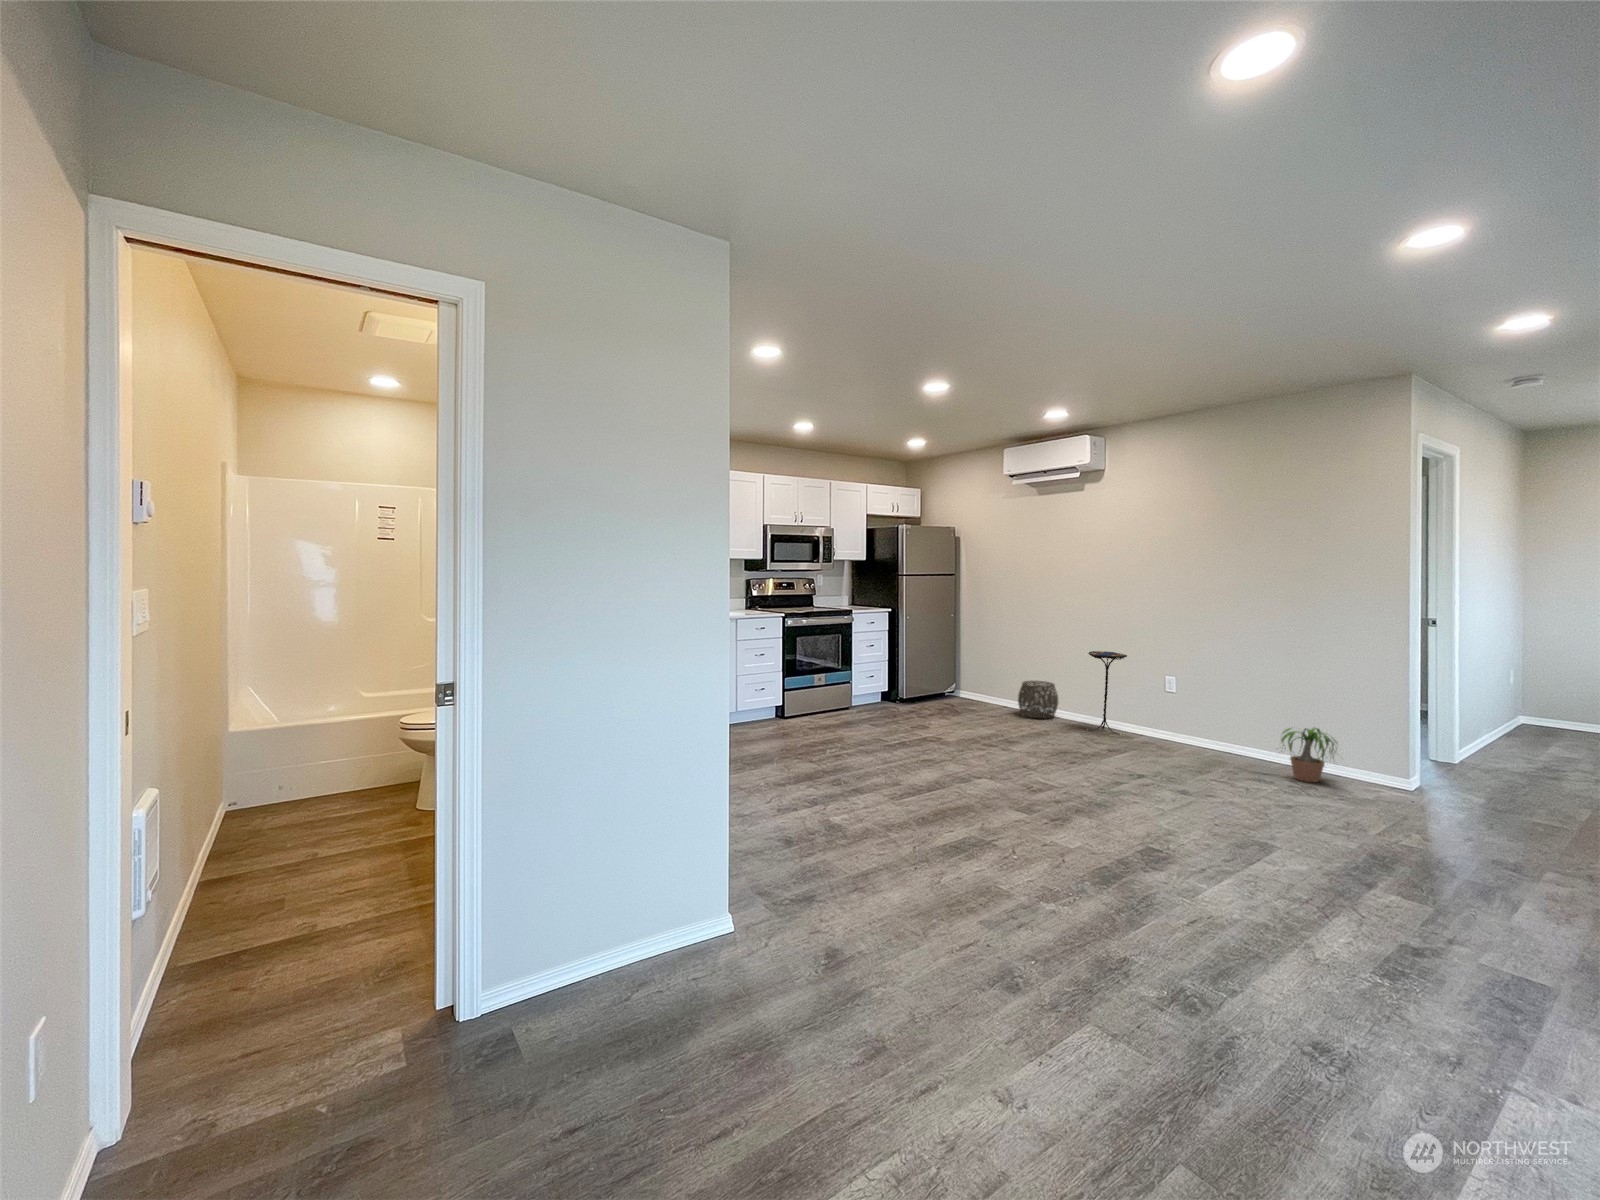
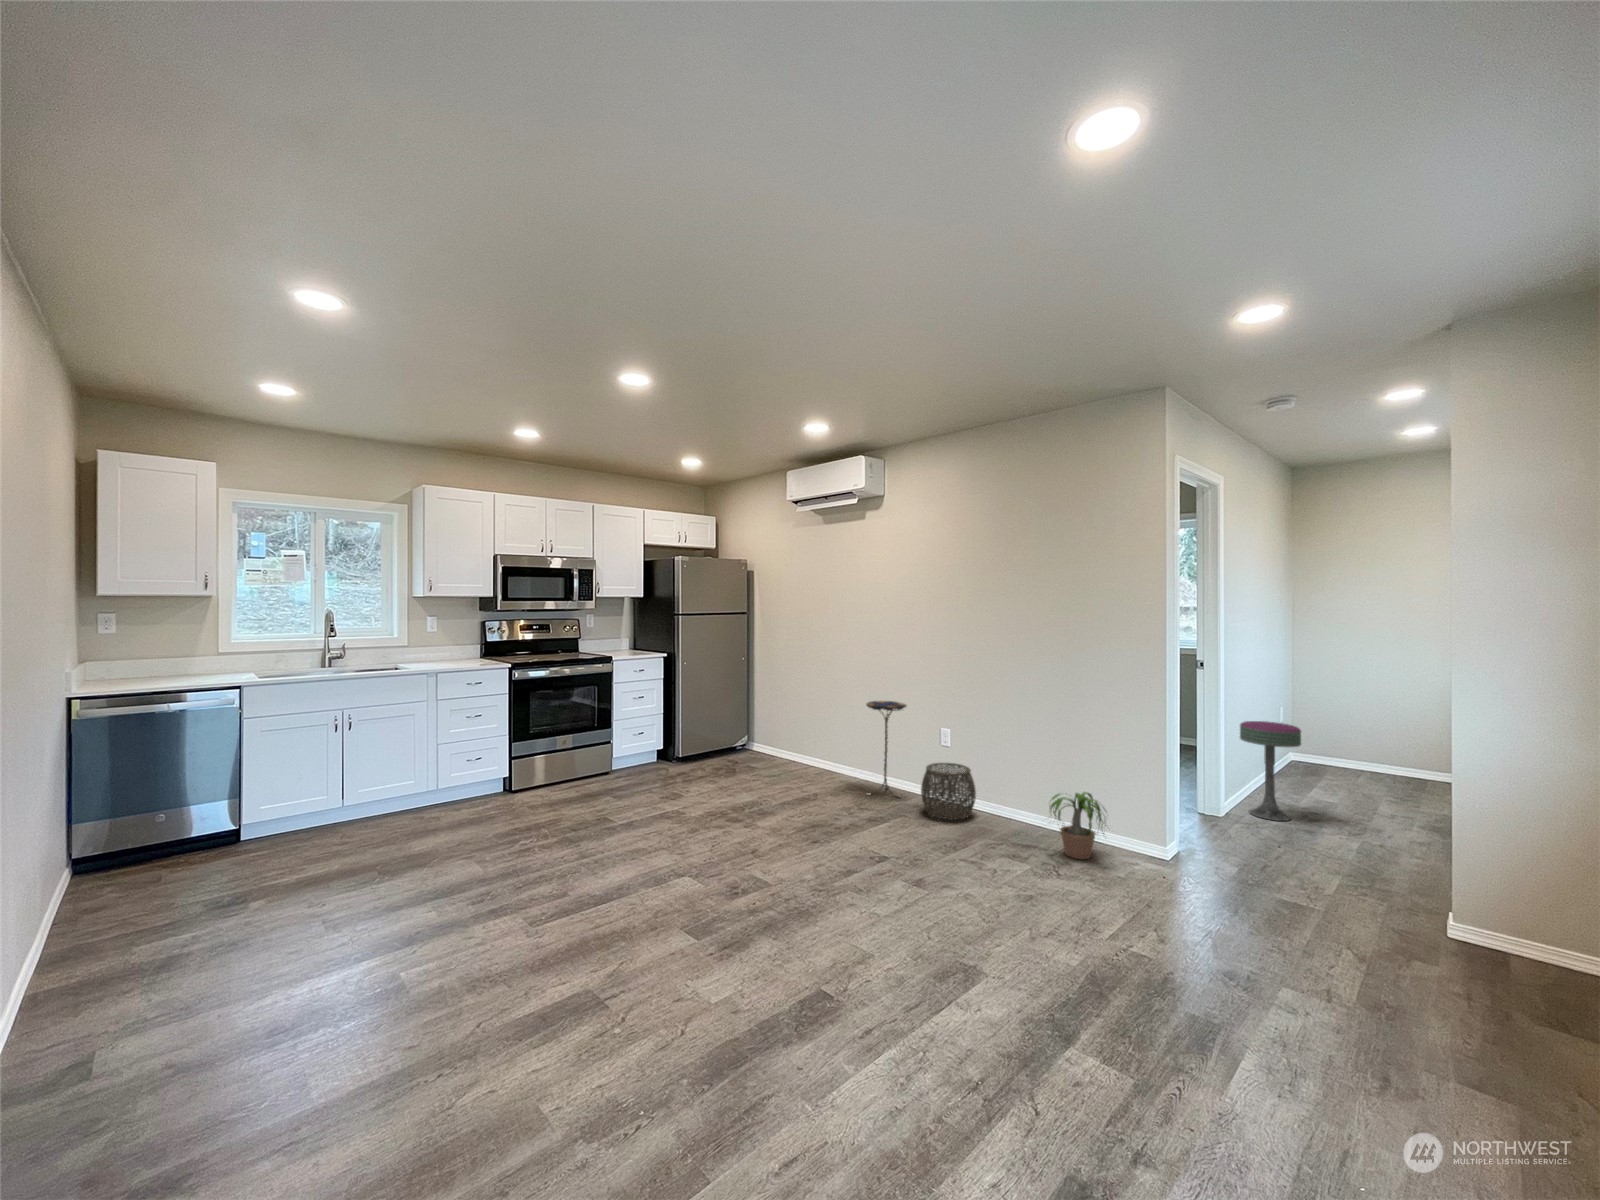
bar stool: none [1457,676,1524,766] -> present [1240,721,1301,821]
woven basket: present [1018,681,1059,719] -> present [921,763,976,820]

